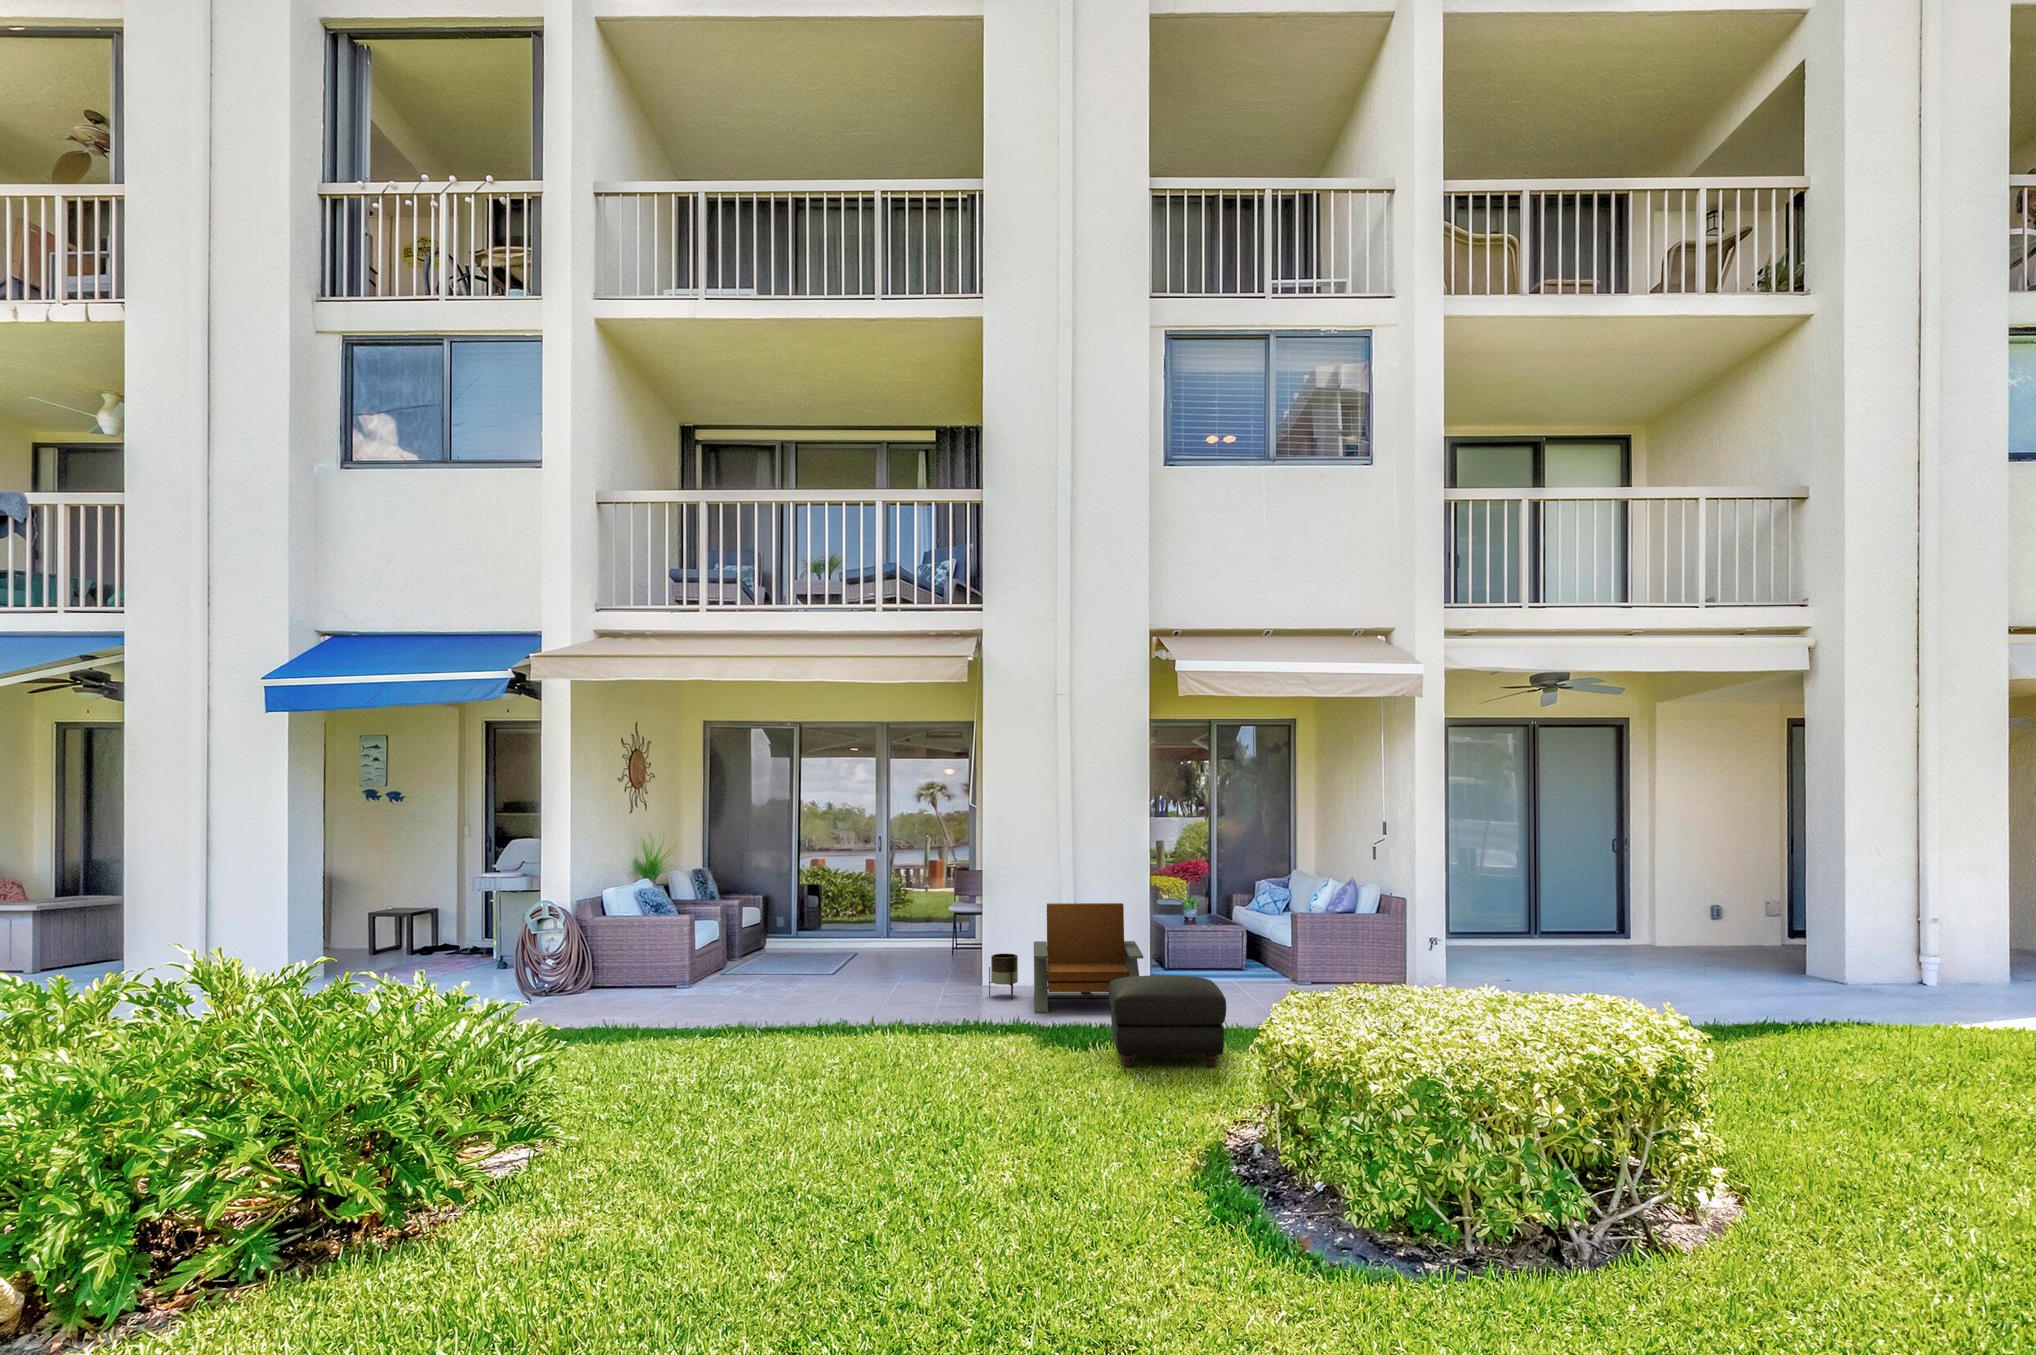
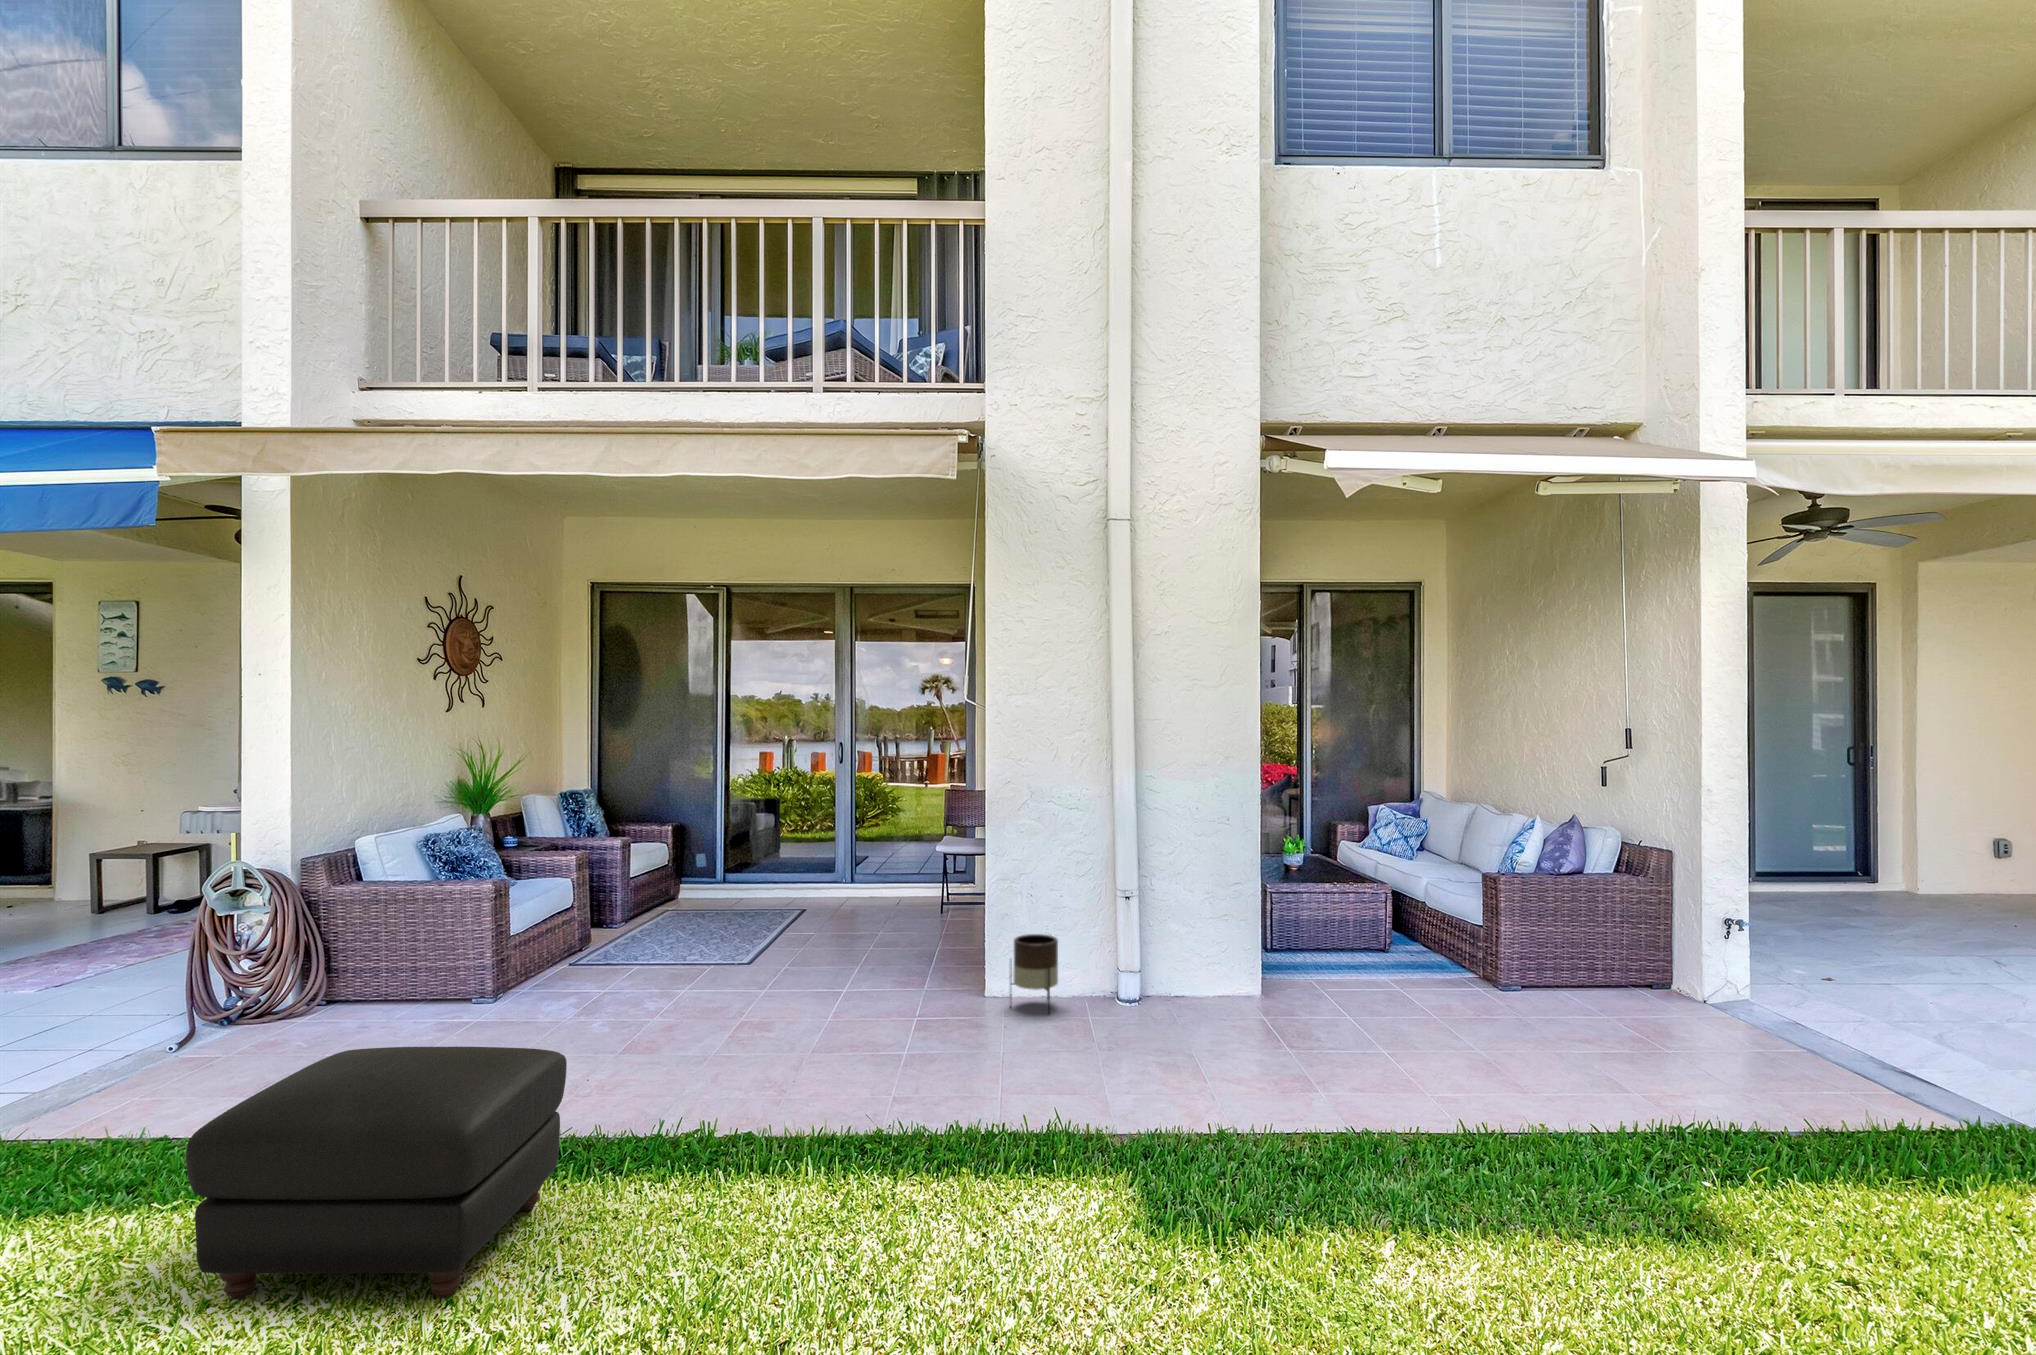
lounge chair: present [1034,903,1143,1014] -> none [1084,852,1294,1055]
ottoman: present [1109,975,1226,1068] -> present [186,1047,567,1299]

